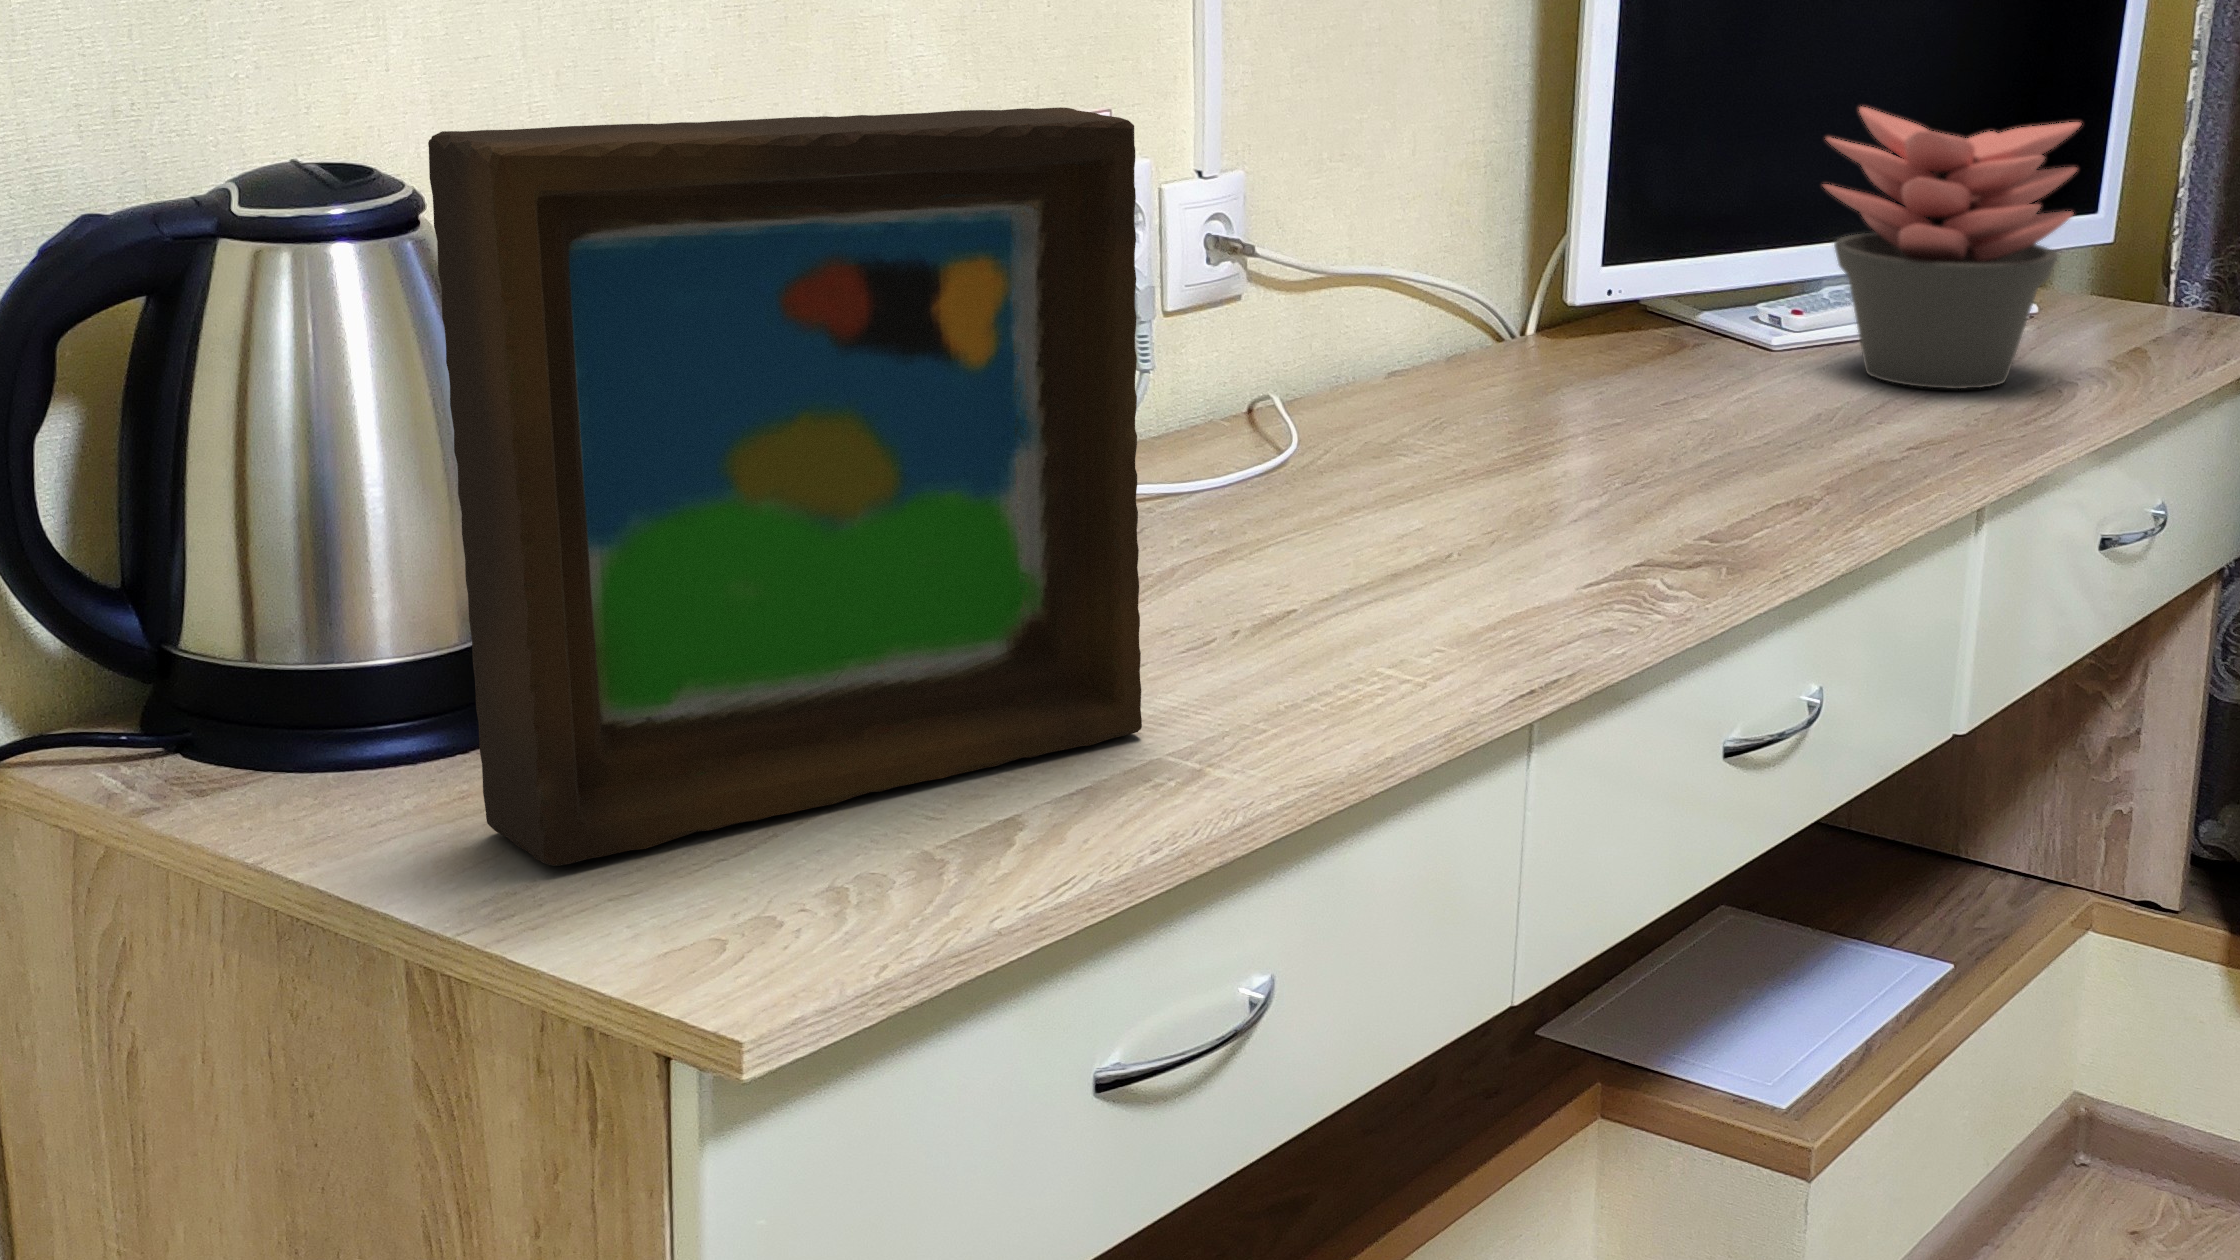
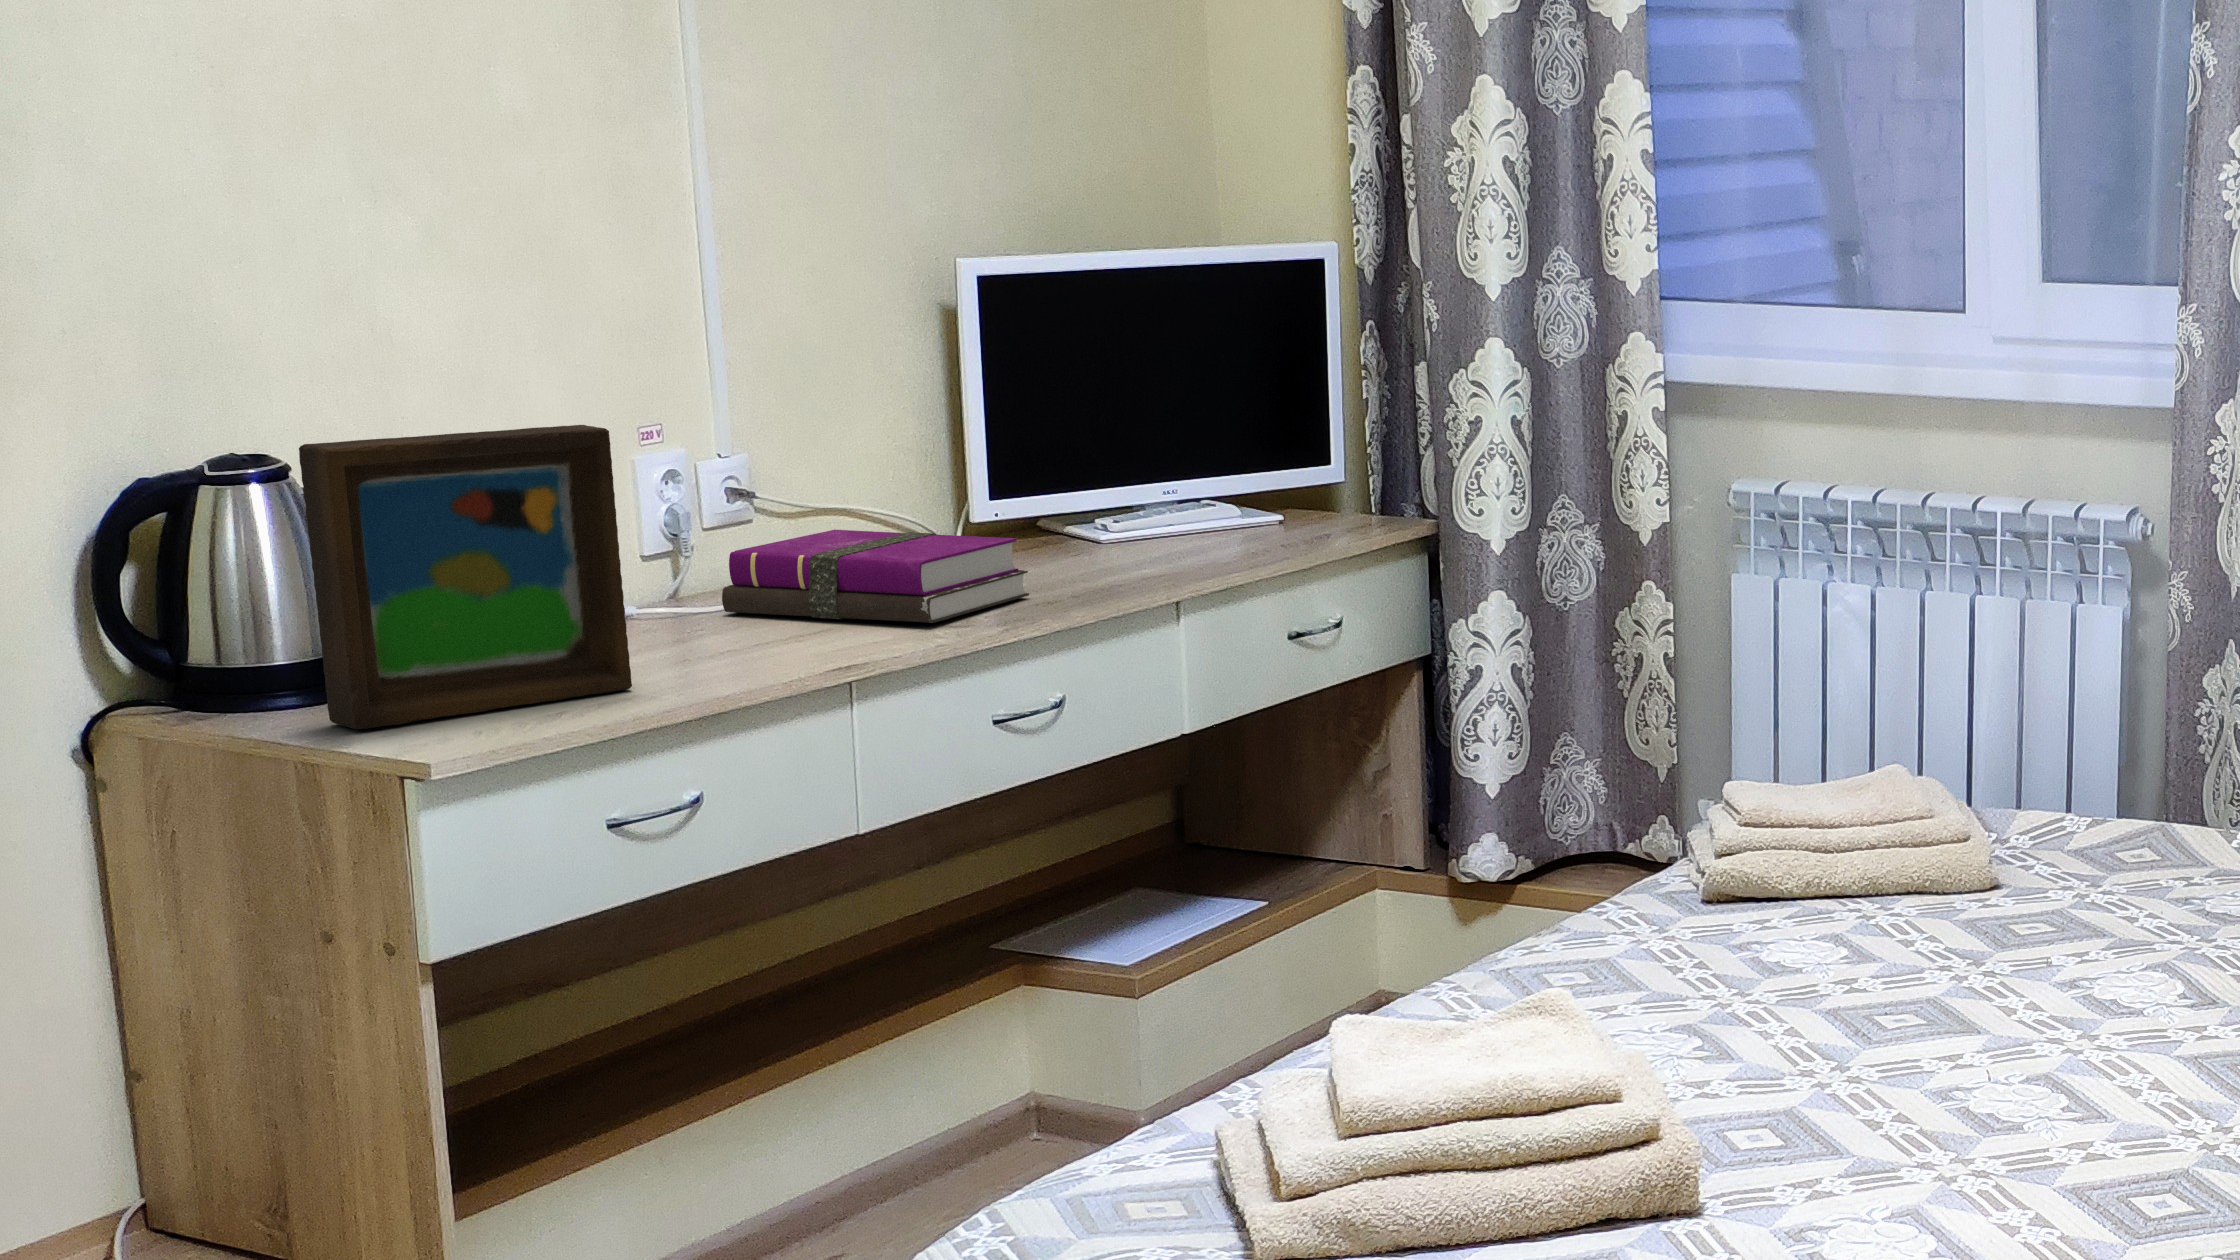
succulent plant: present [1824,107,2081,389] -> none [1108,405,1258,556]
notebook: none [1223,324,1768,548] -> present [722,530,1029,623]

